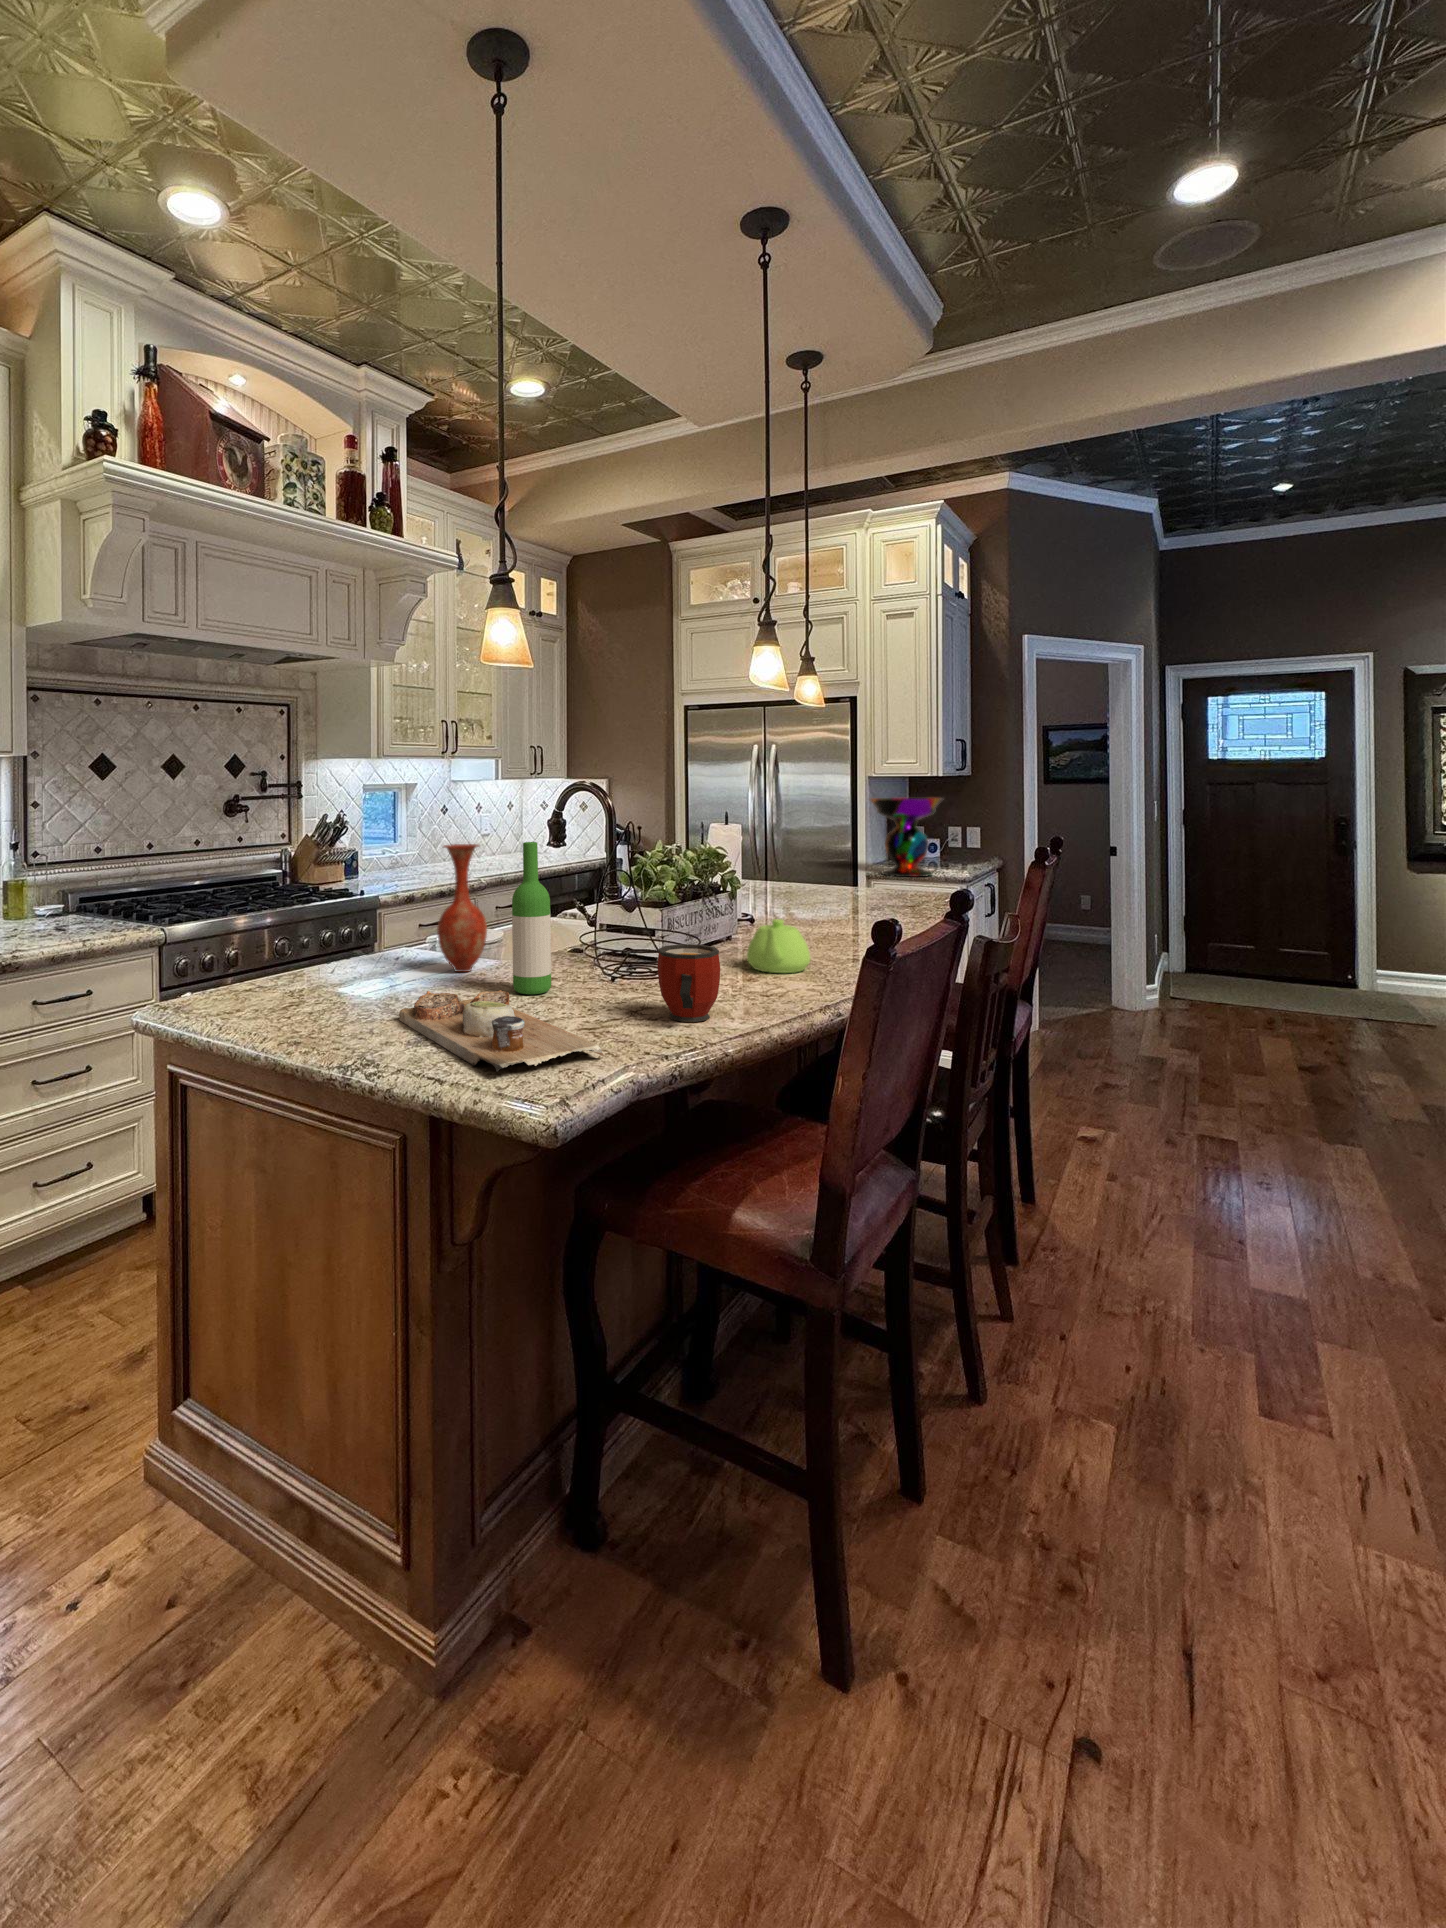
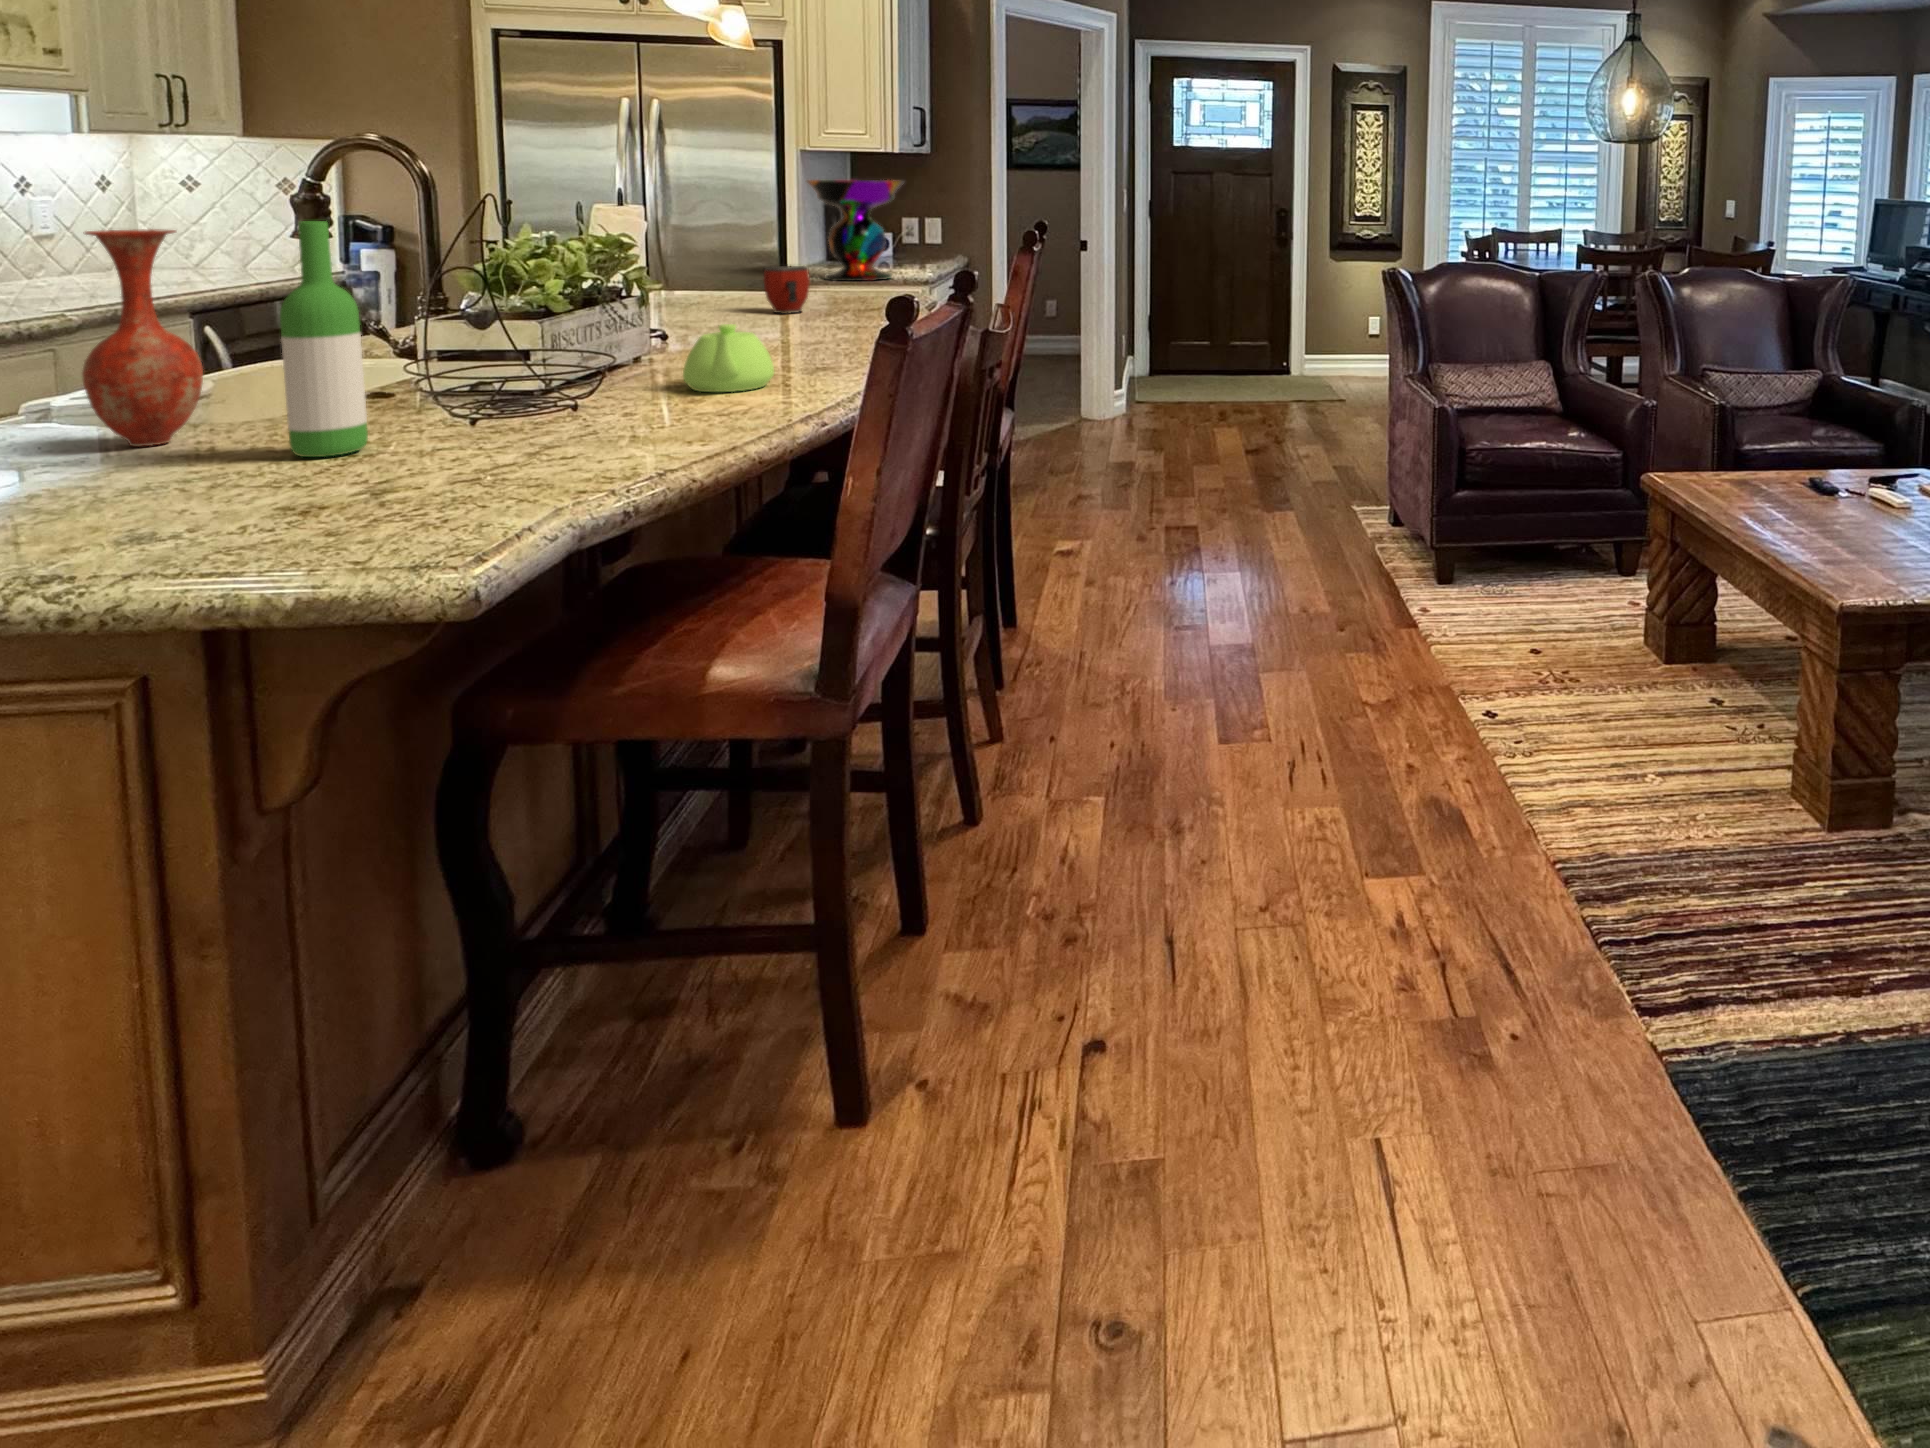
mug: present [657,944,720,1022] -> present [764,266,810,314]
cutting board: present [399,990,604,1072] -> none [64,448,524,545]

